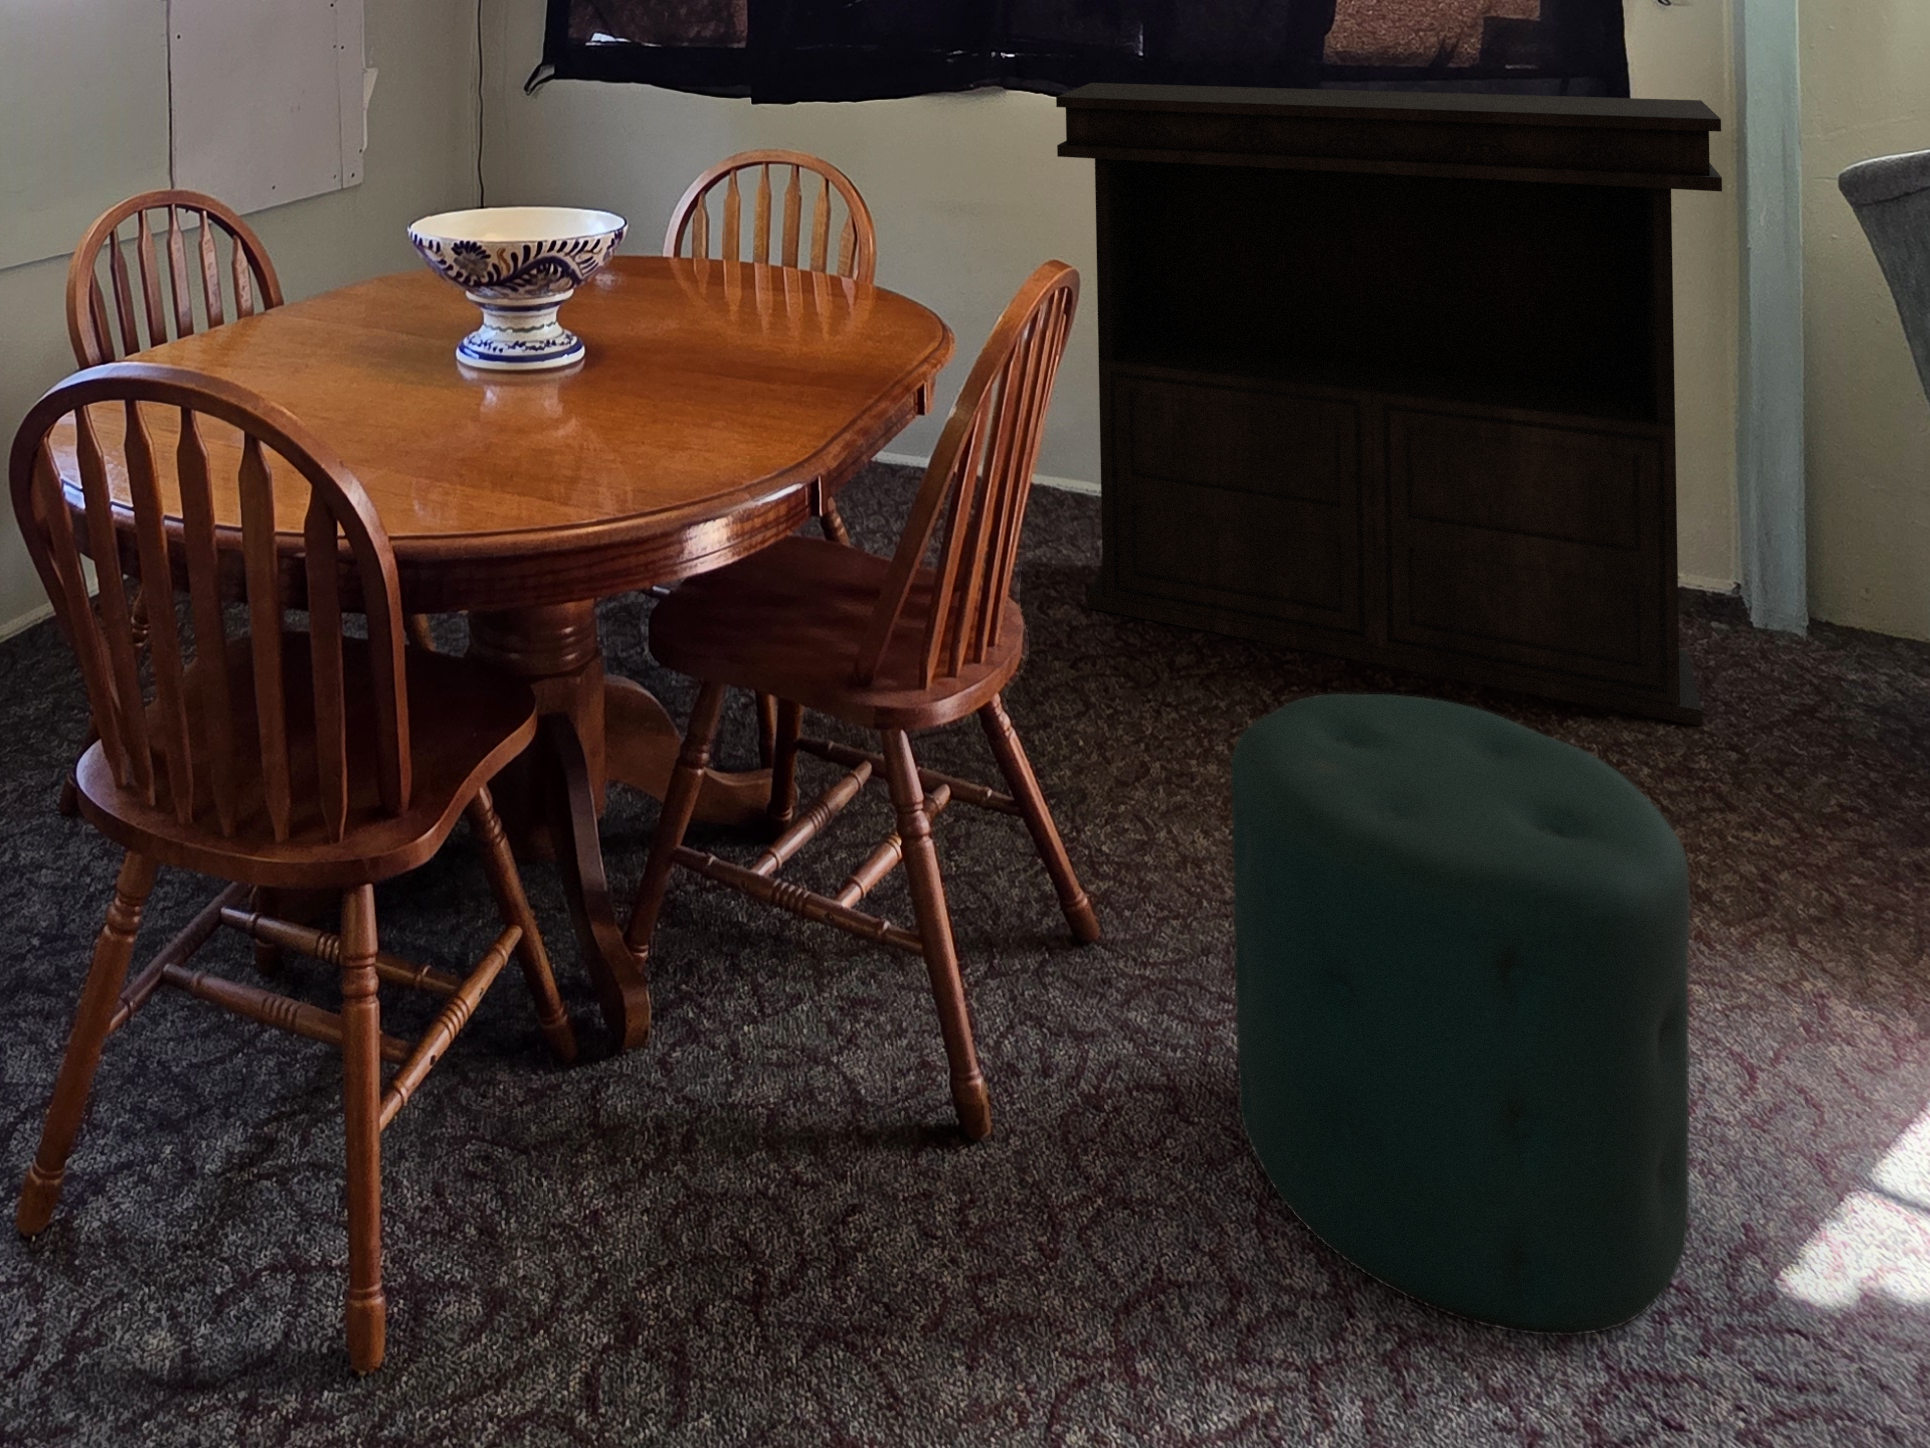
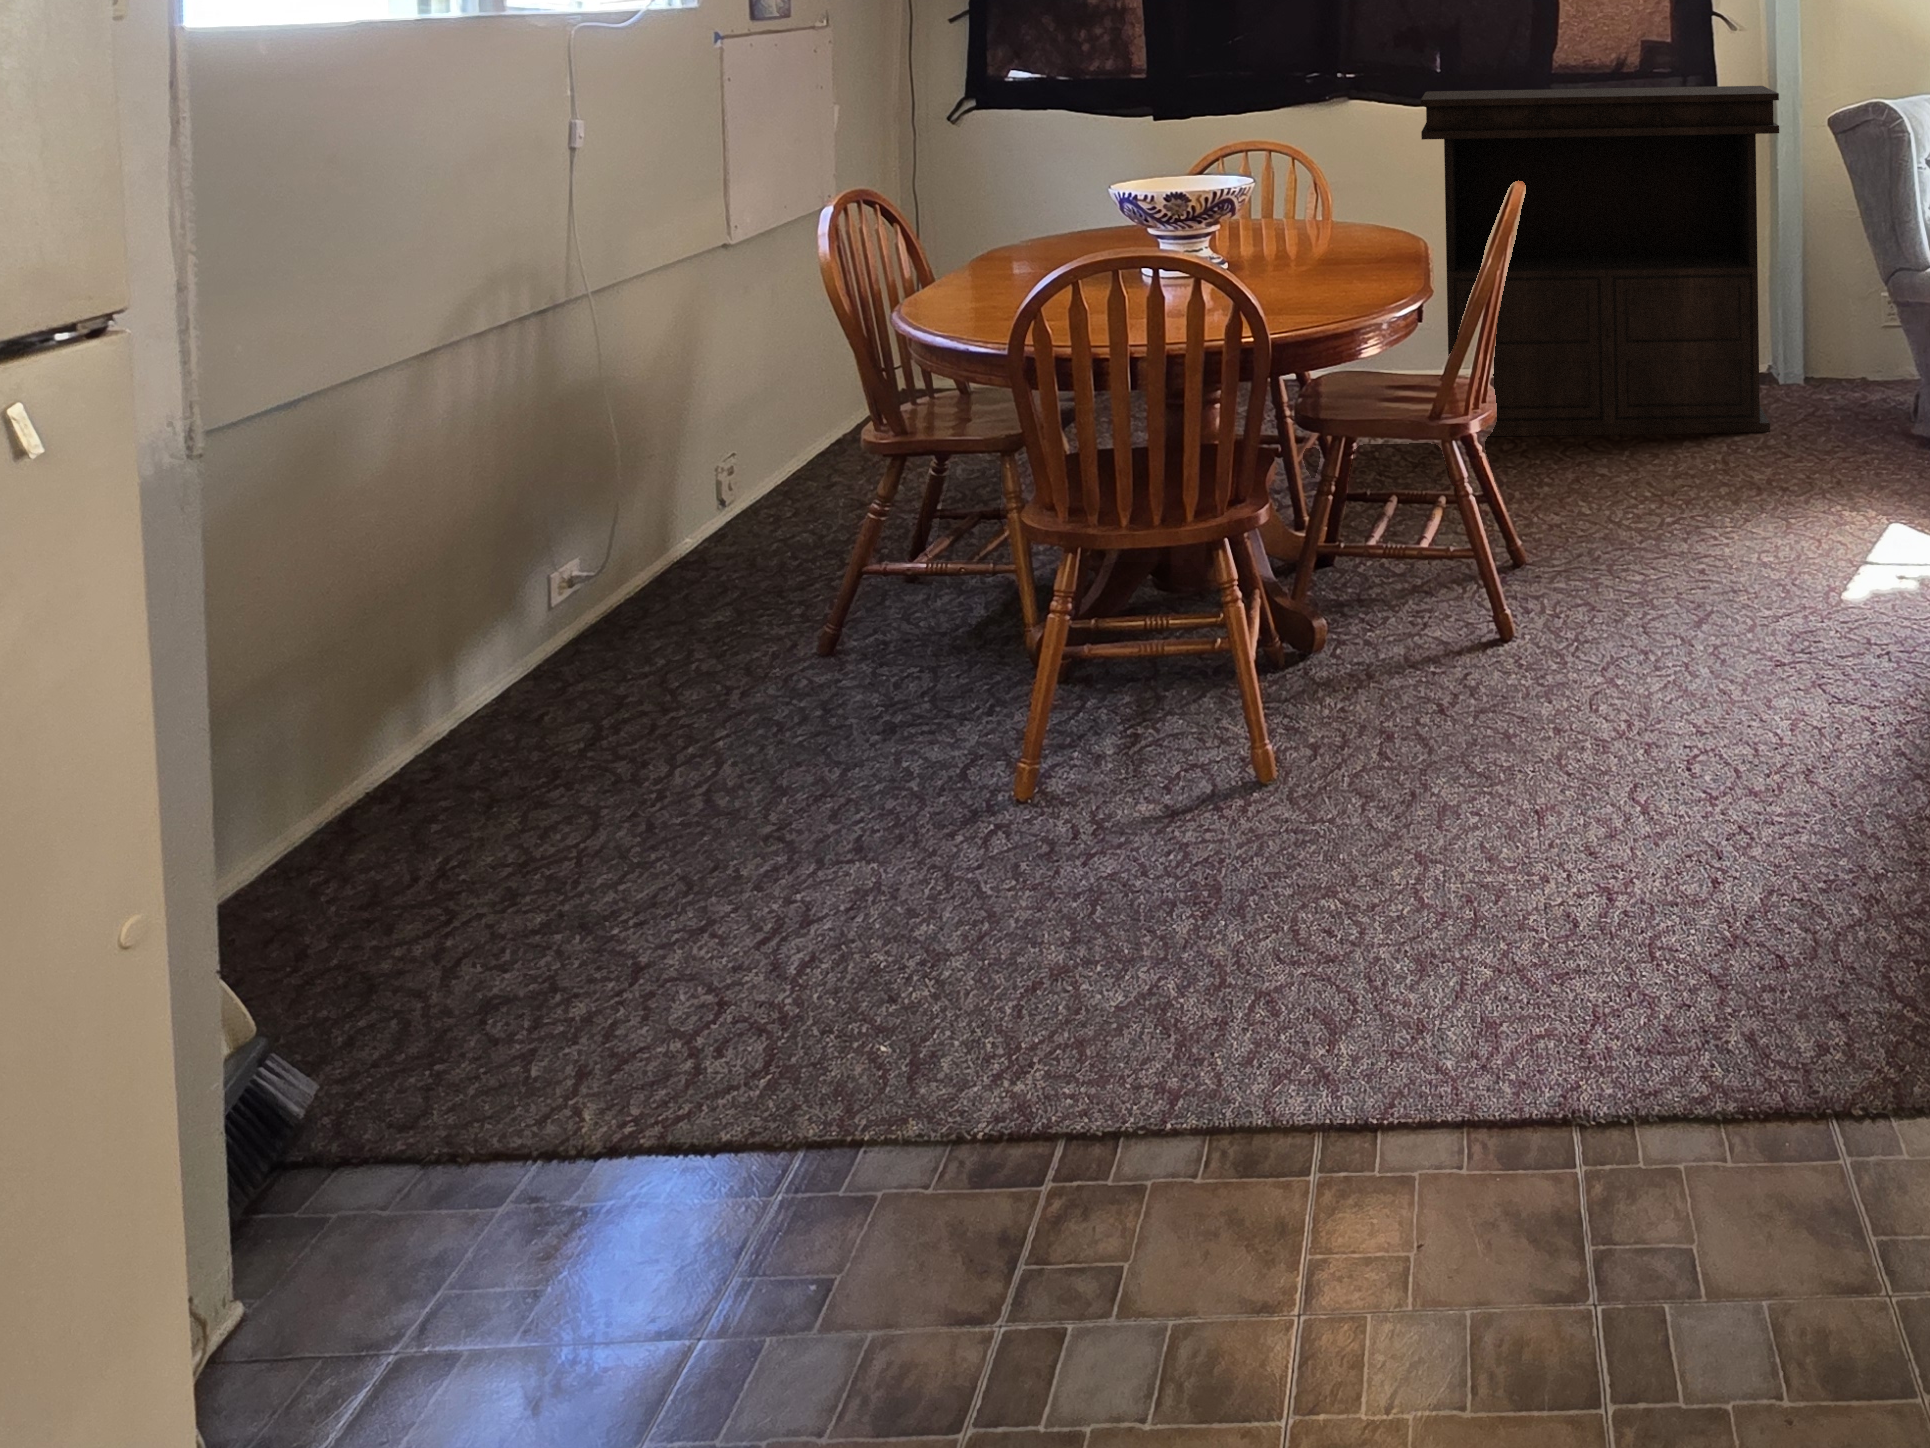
ottoman: present [1231,694,1690,1335] -> none [1619,383,1812,635]

